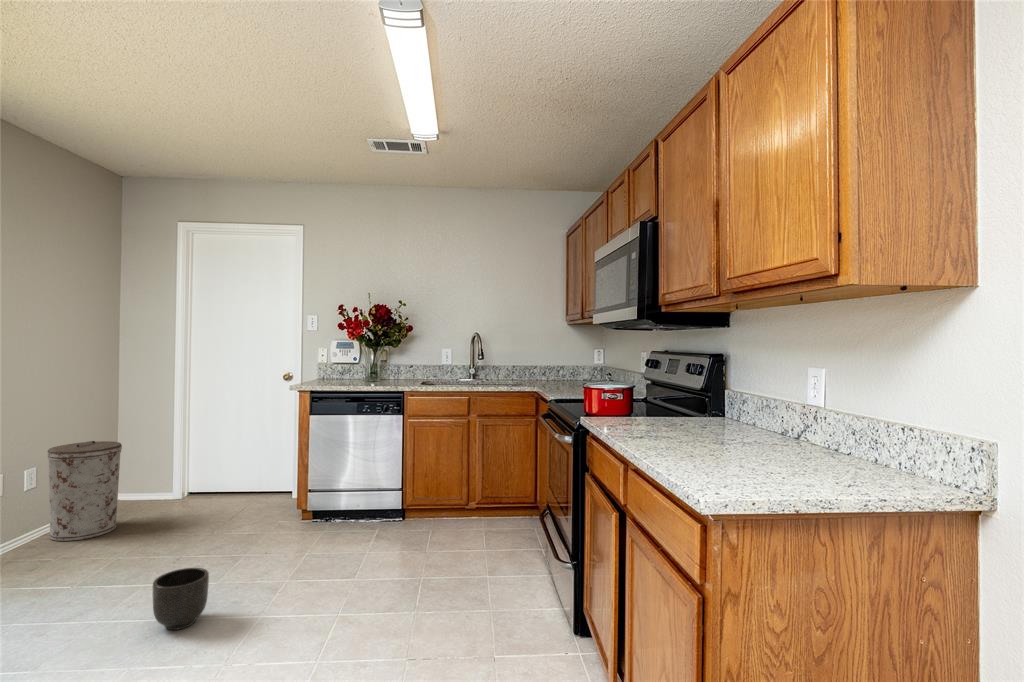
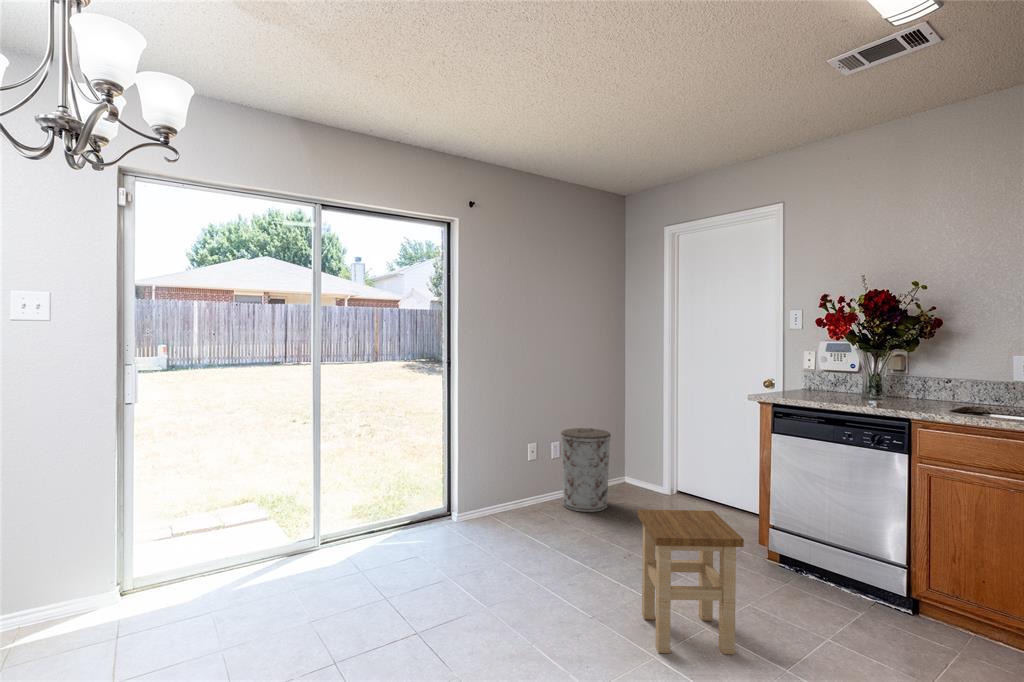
stool: none [227,480,331,608] -> present [638,510,744,654]
planter: present [153,568,209,630] -> none [558,571,606,633]

